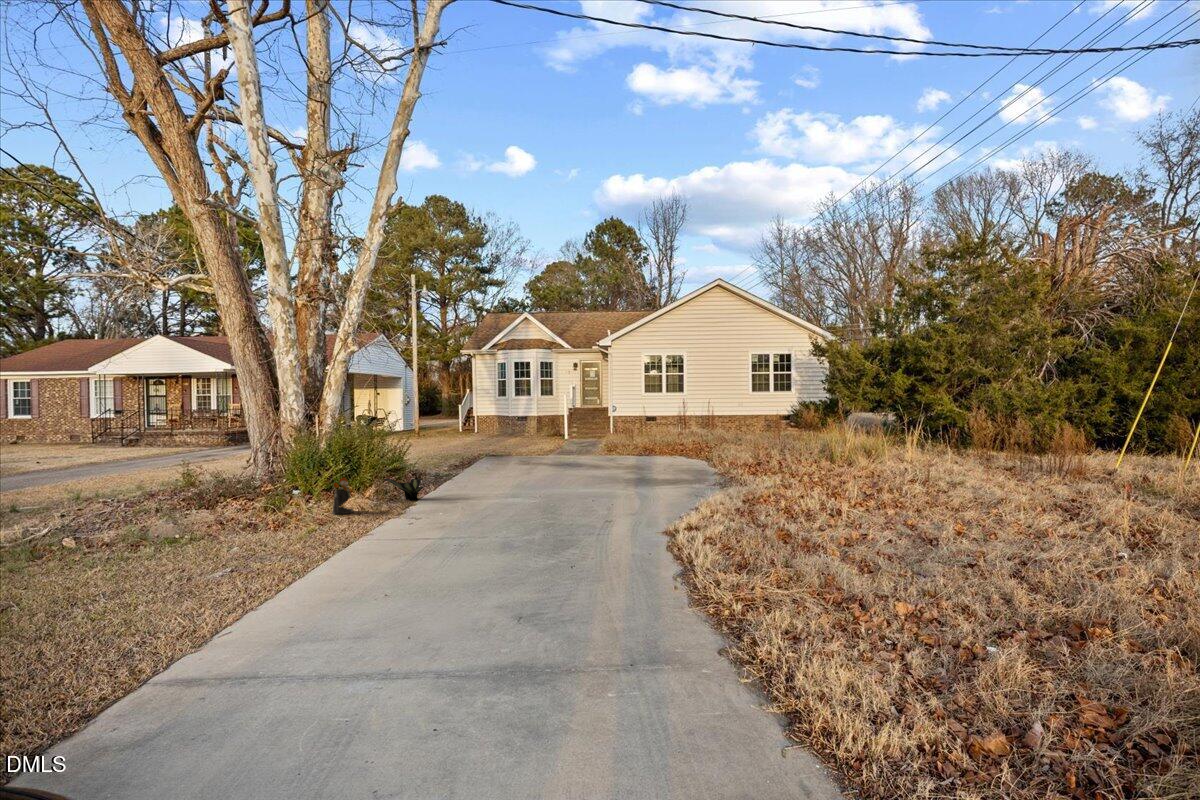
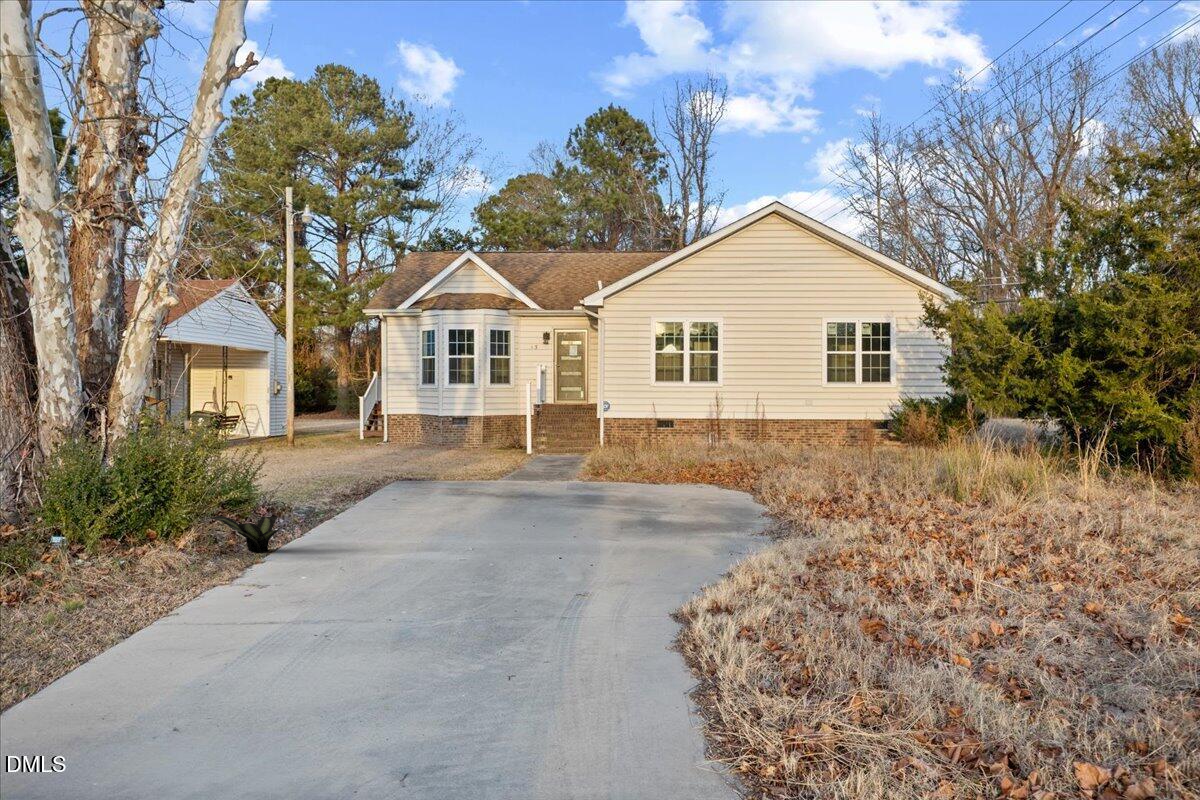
watering can: present [332,478,353,514] -> none [115,513,152,576]

